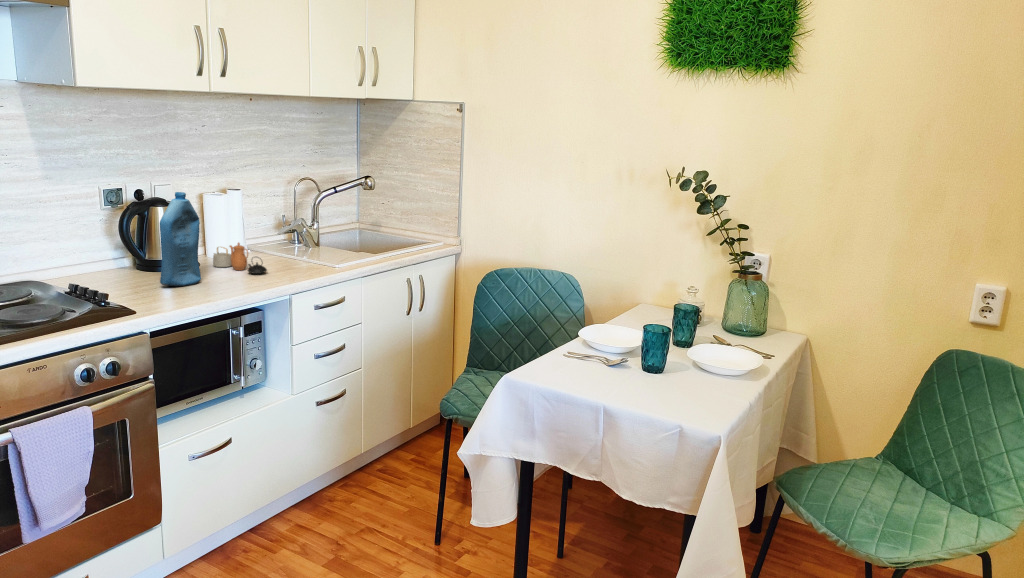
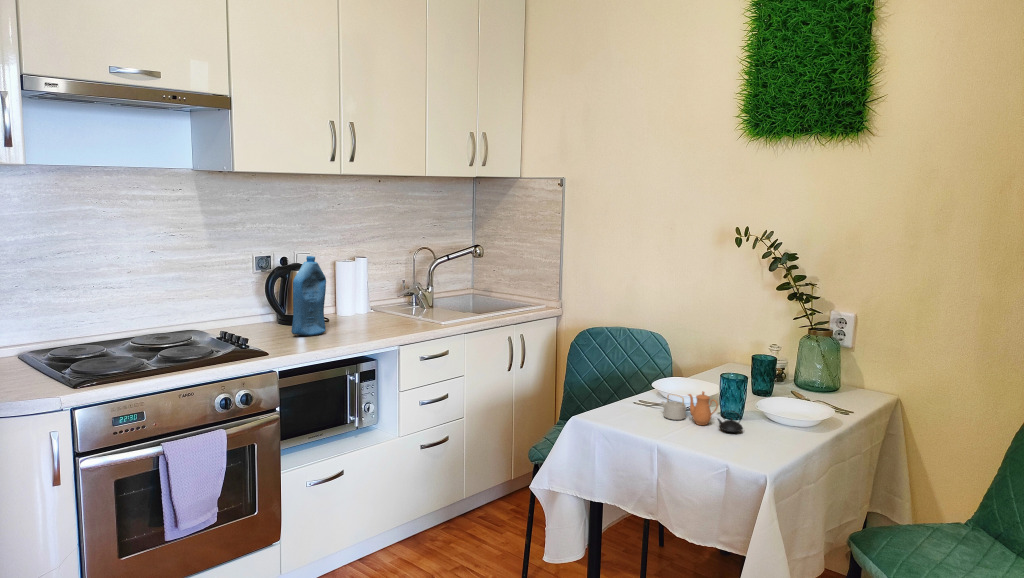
teapot: present [213,243,267,274] -> present [661,391,743,432]

